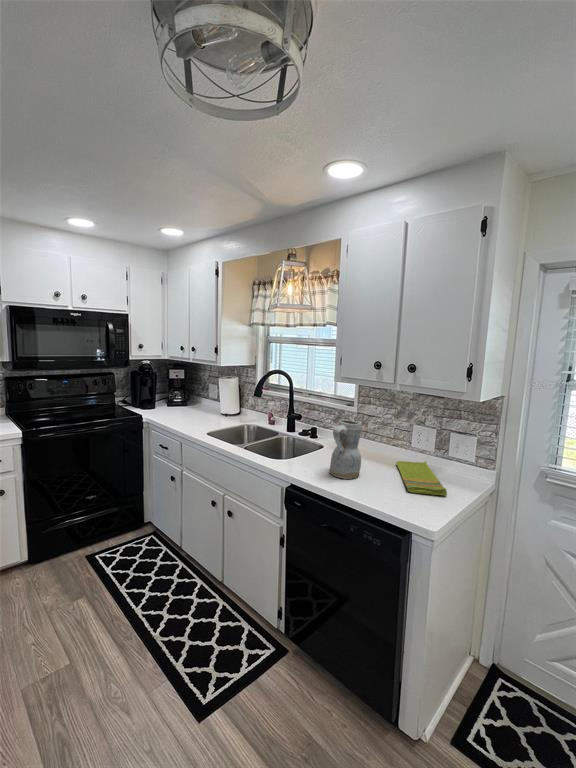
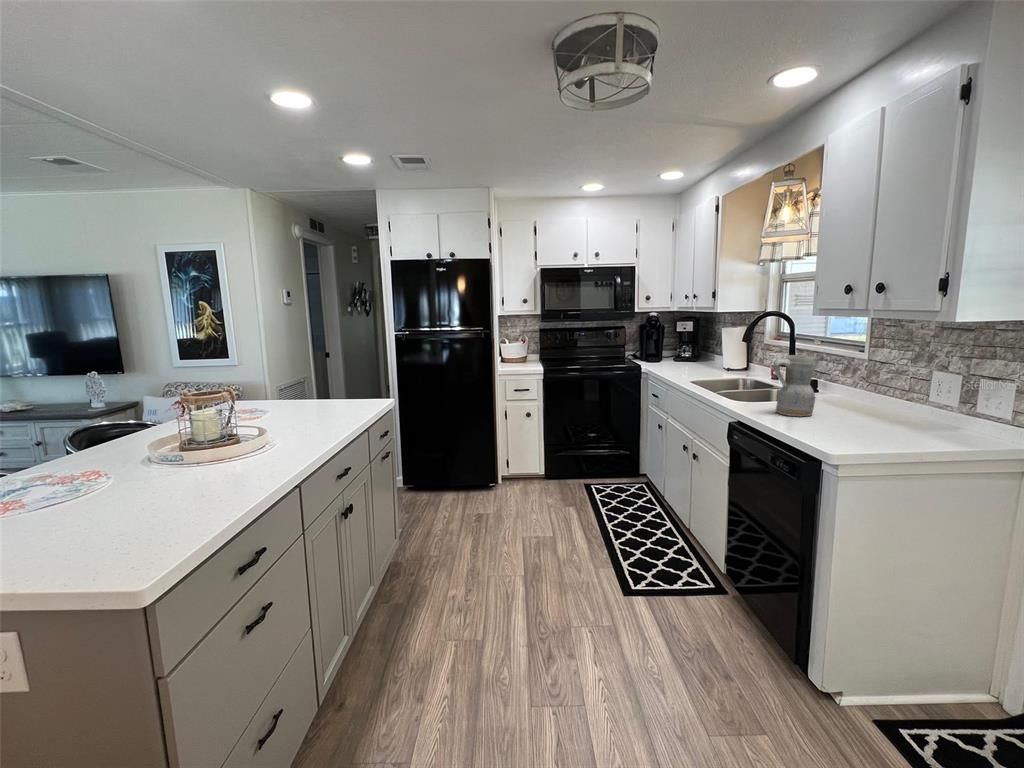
dish towel: present [396,461,447,496] -> none [847,413,935,438]

